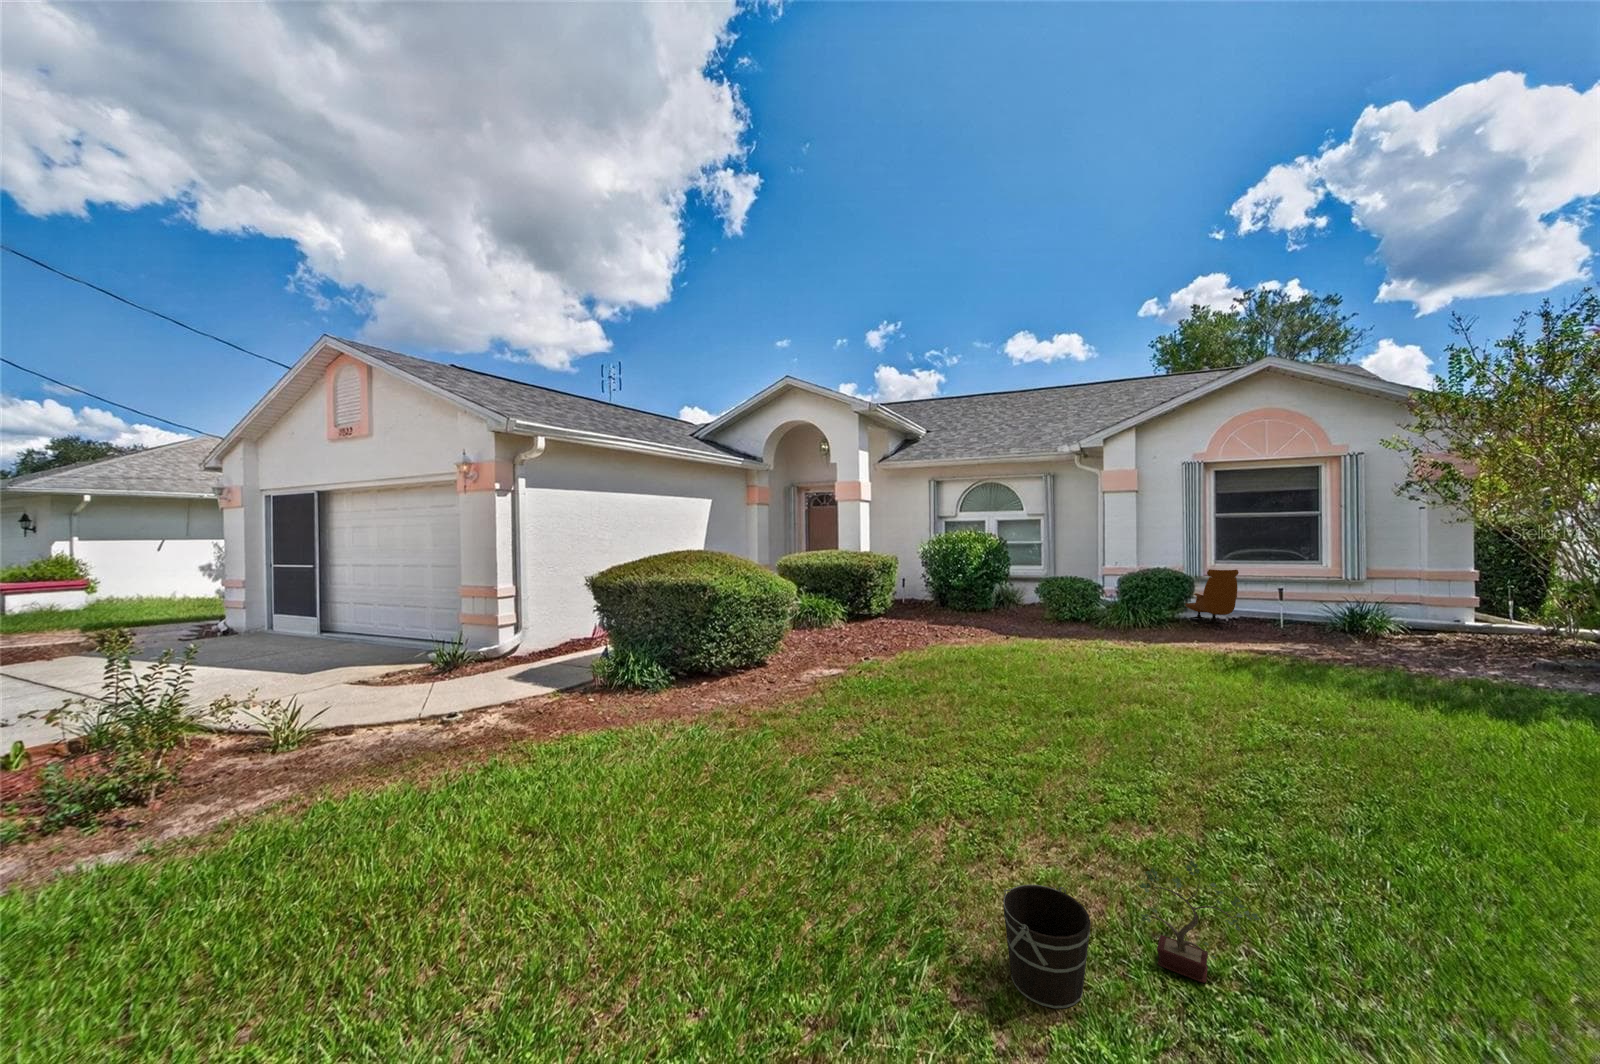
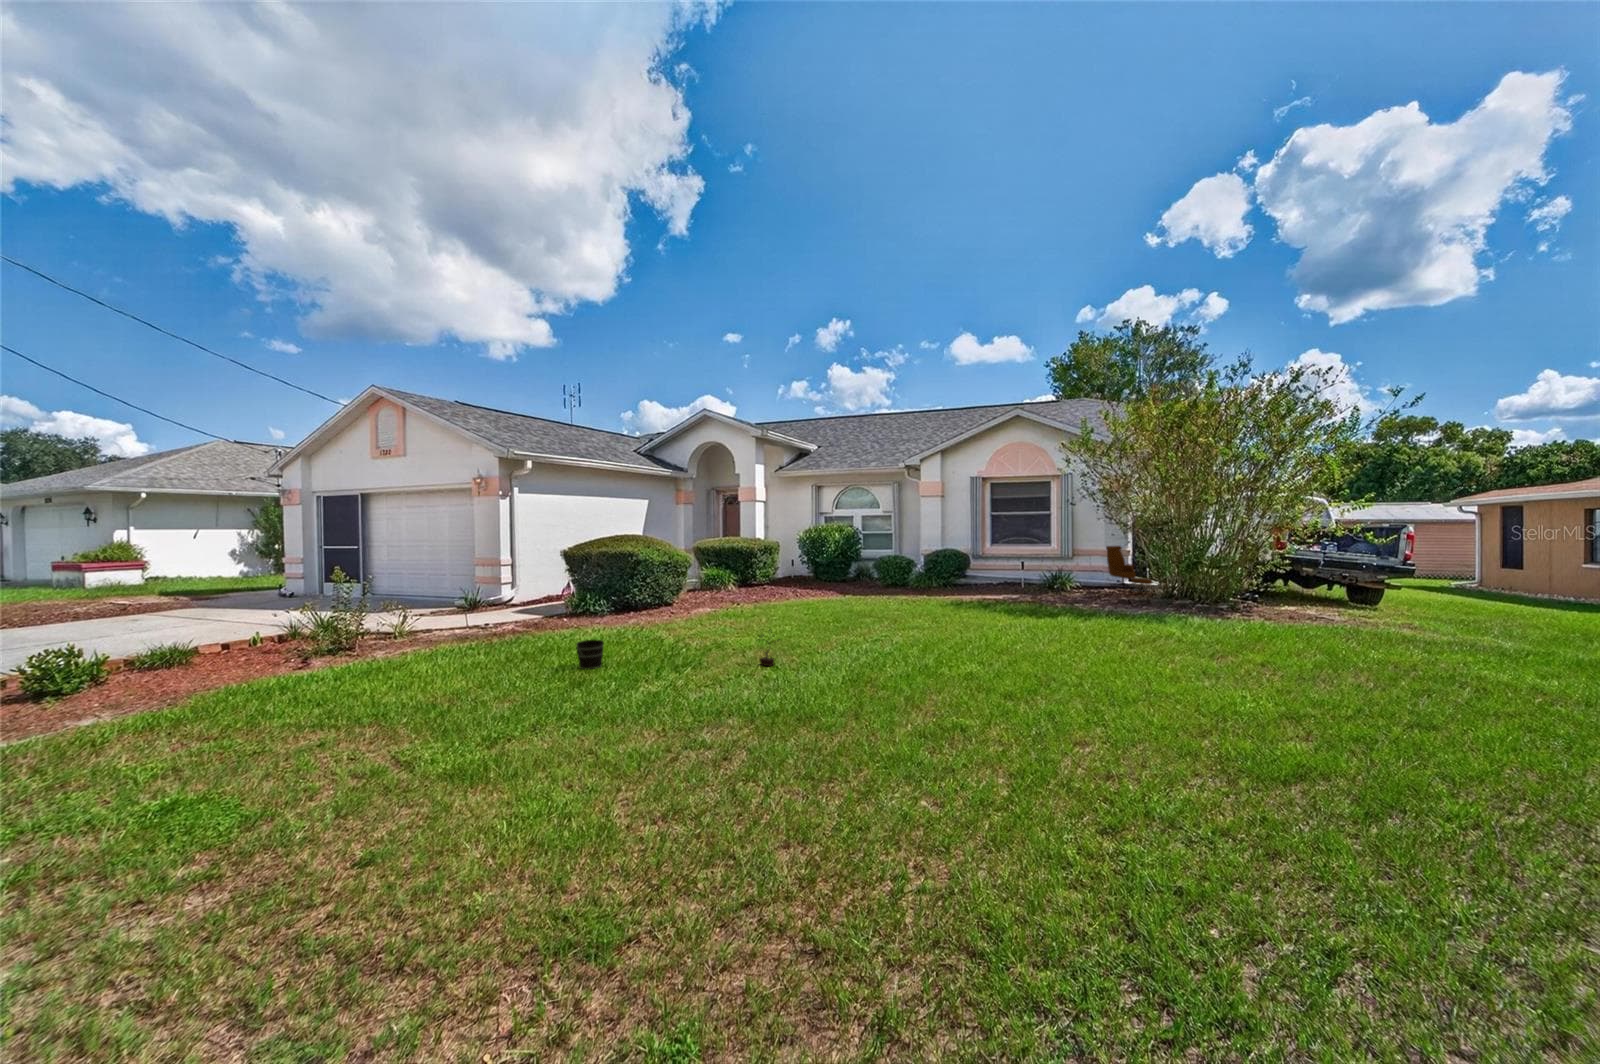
lounge chair: present [1185,569,1239,630] -> present [1106,546,1152,591]
bucket: present [1003,885,1091,1008] -> present [576,640,604,669]

